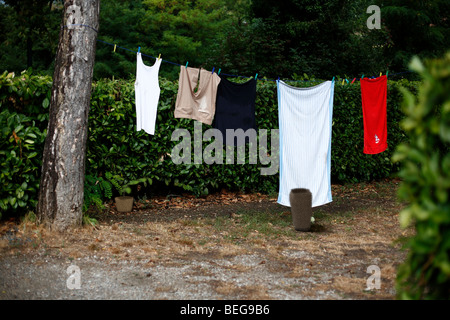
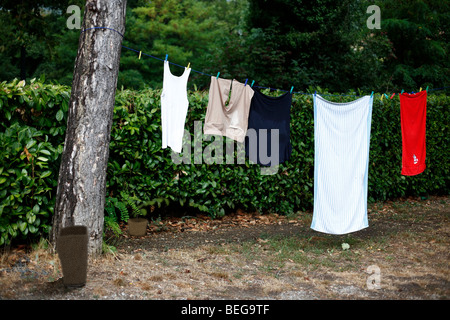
laundry basket: present [289,188,312,231] -> present [57,225,89,287]

